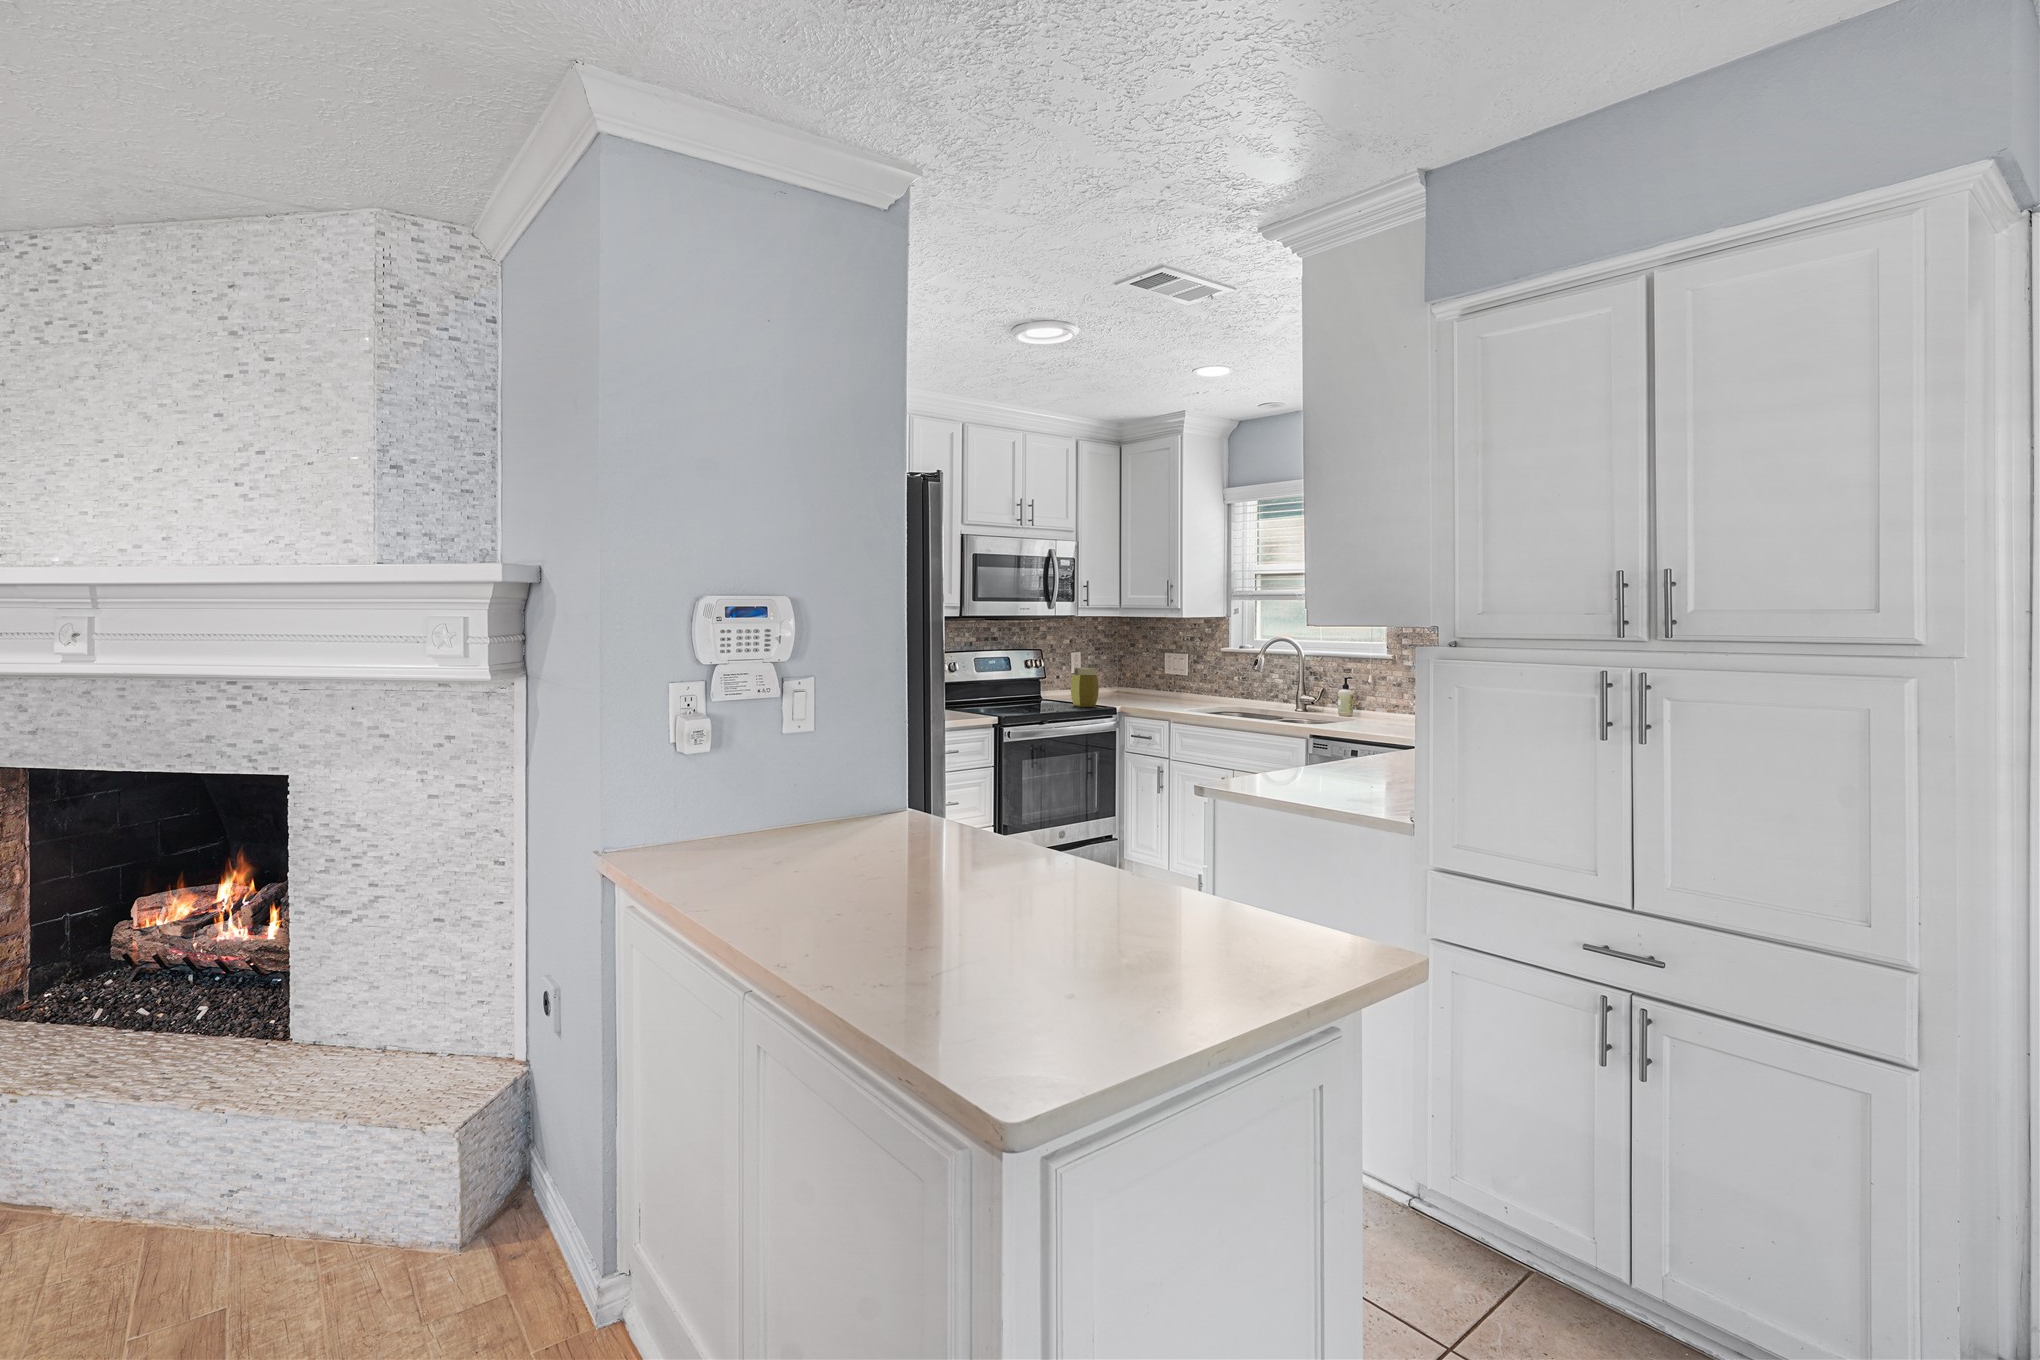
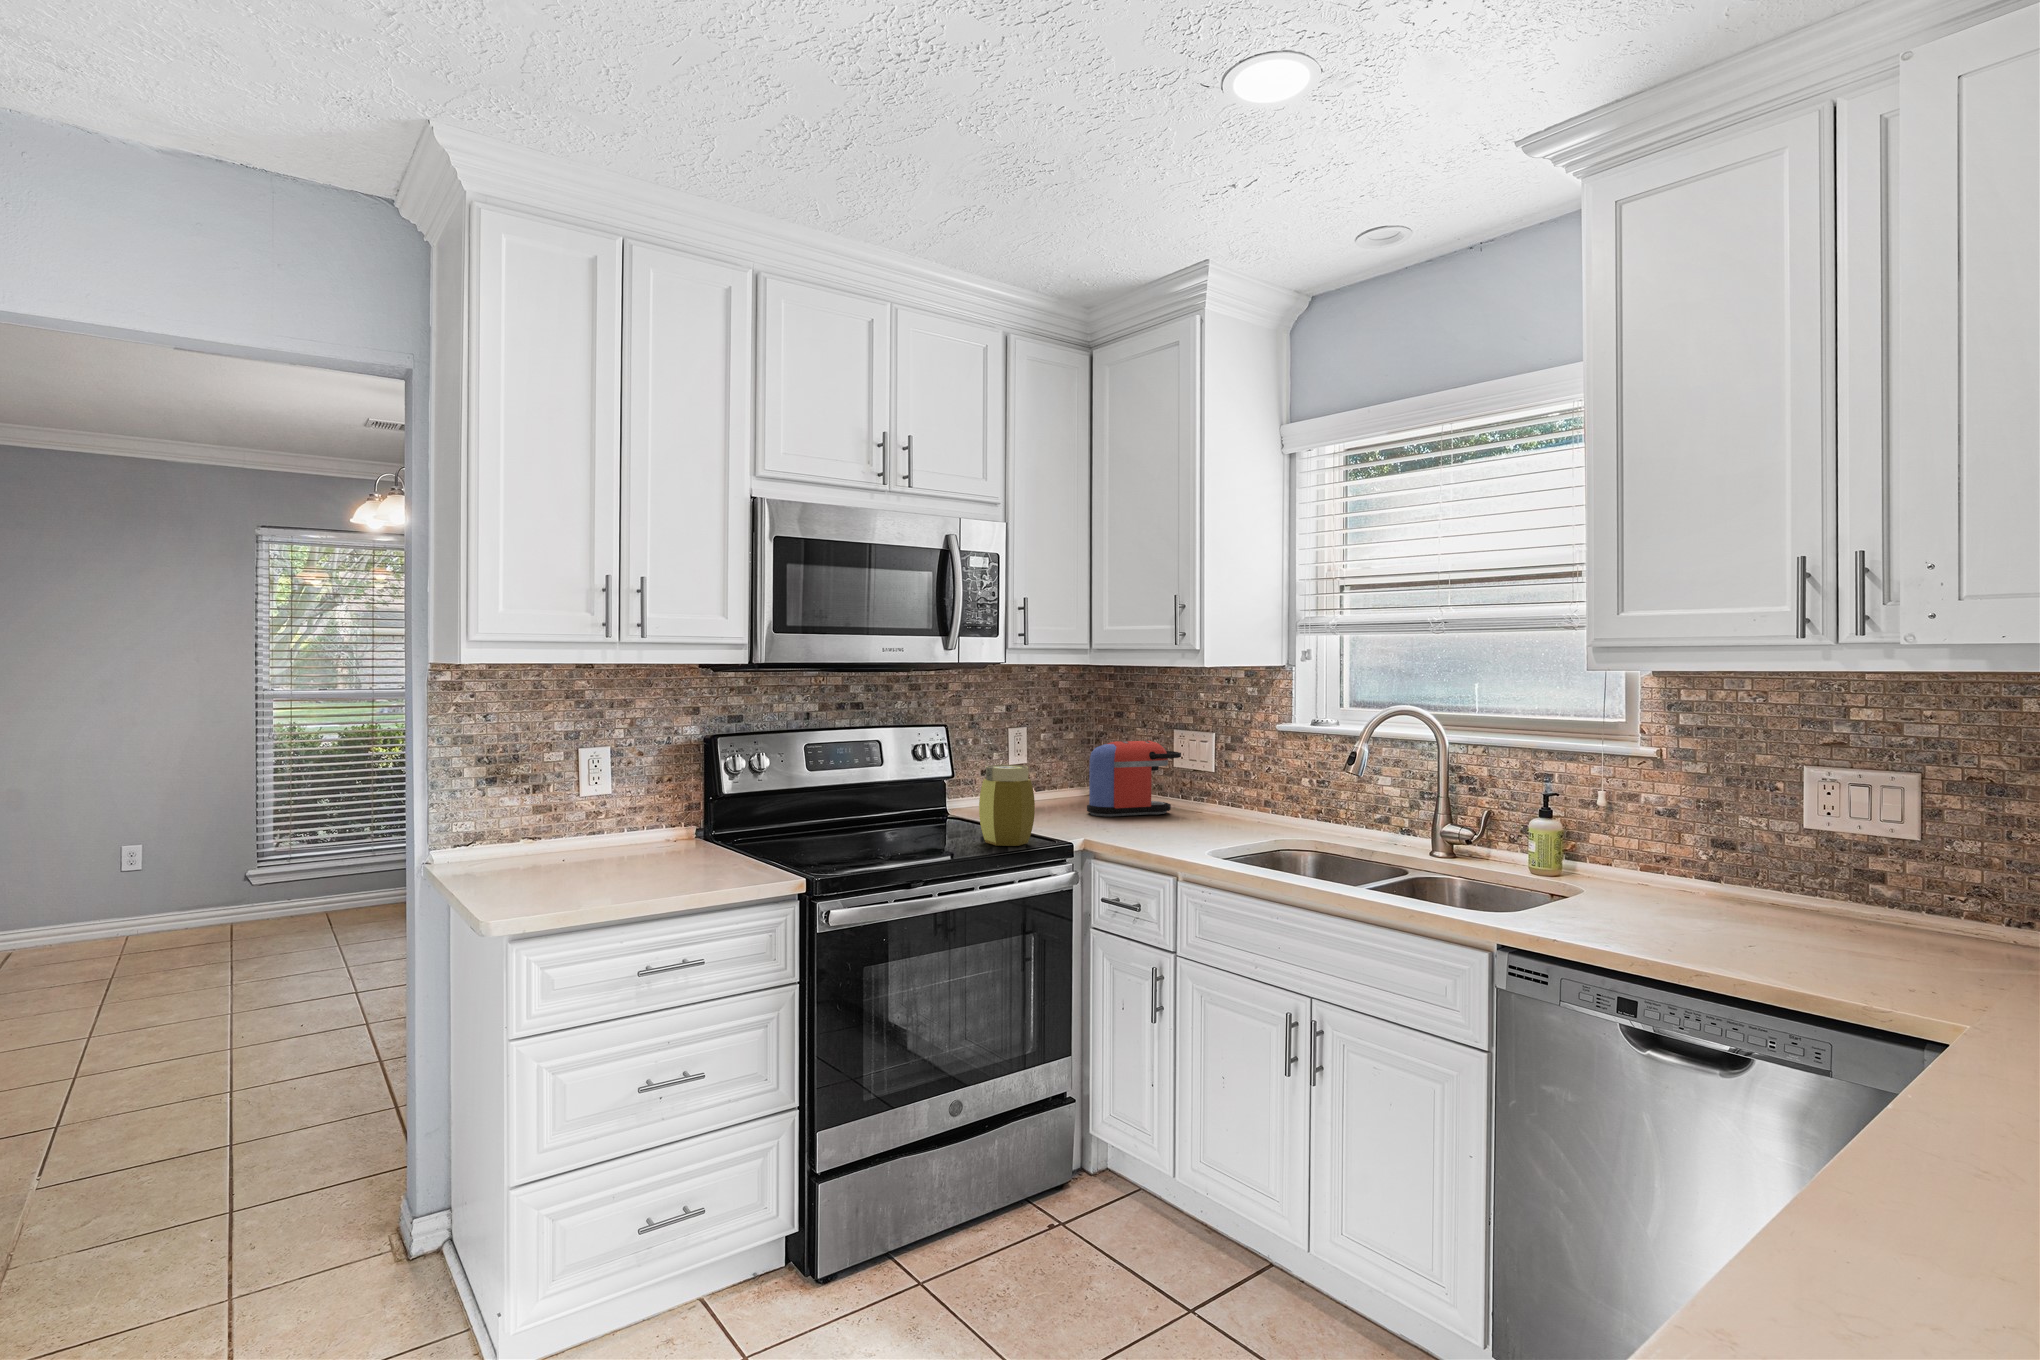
coffee maker: none [1118,658,1169,699] -> present [1087,741,1181,816]

